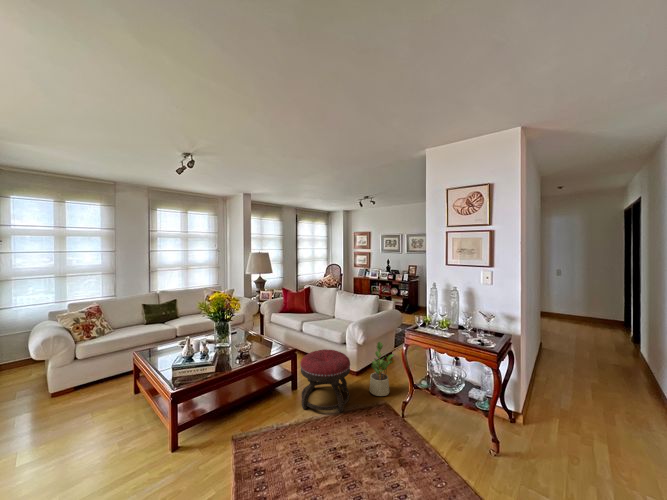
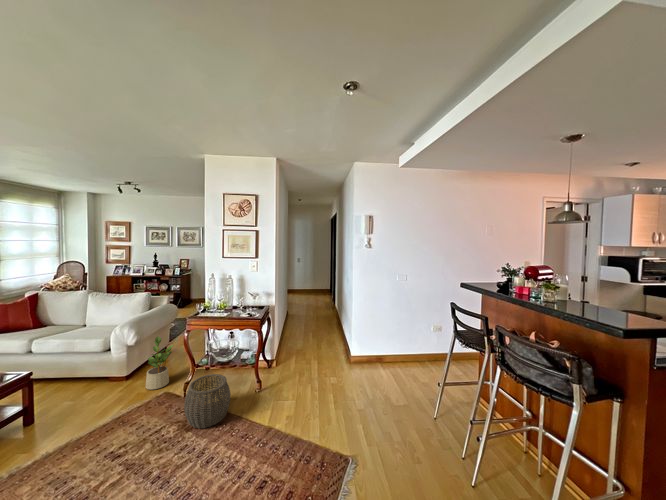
ottoman: present [300,349,350,412] -> none [42,359,123,439]
woven basket: none [398,404,453,476] -> present [184,374,231,428]

